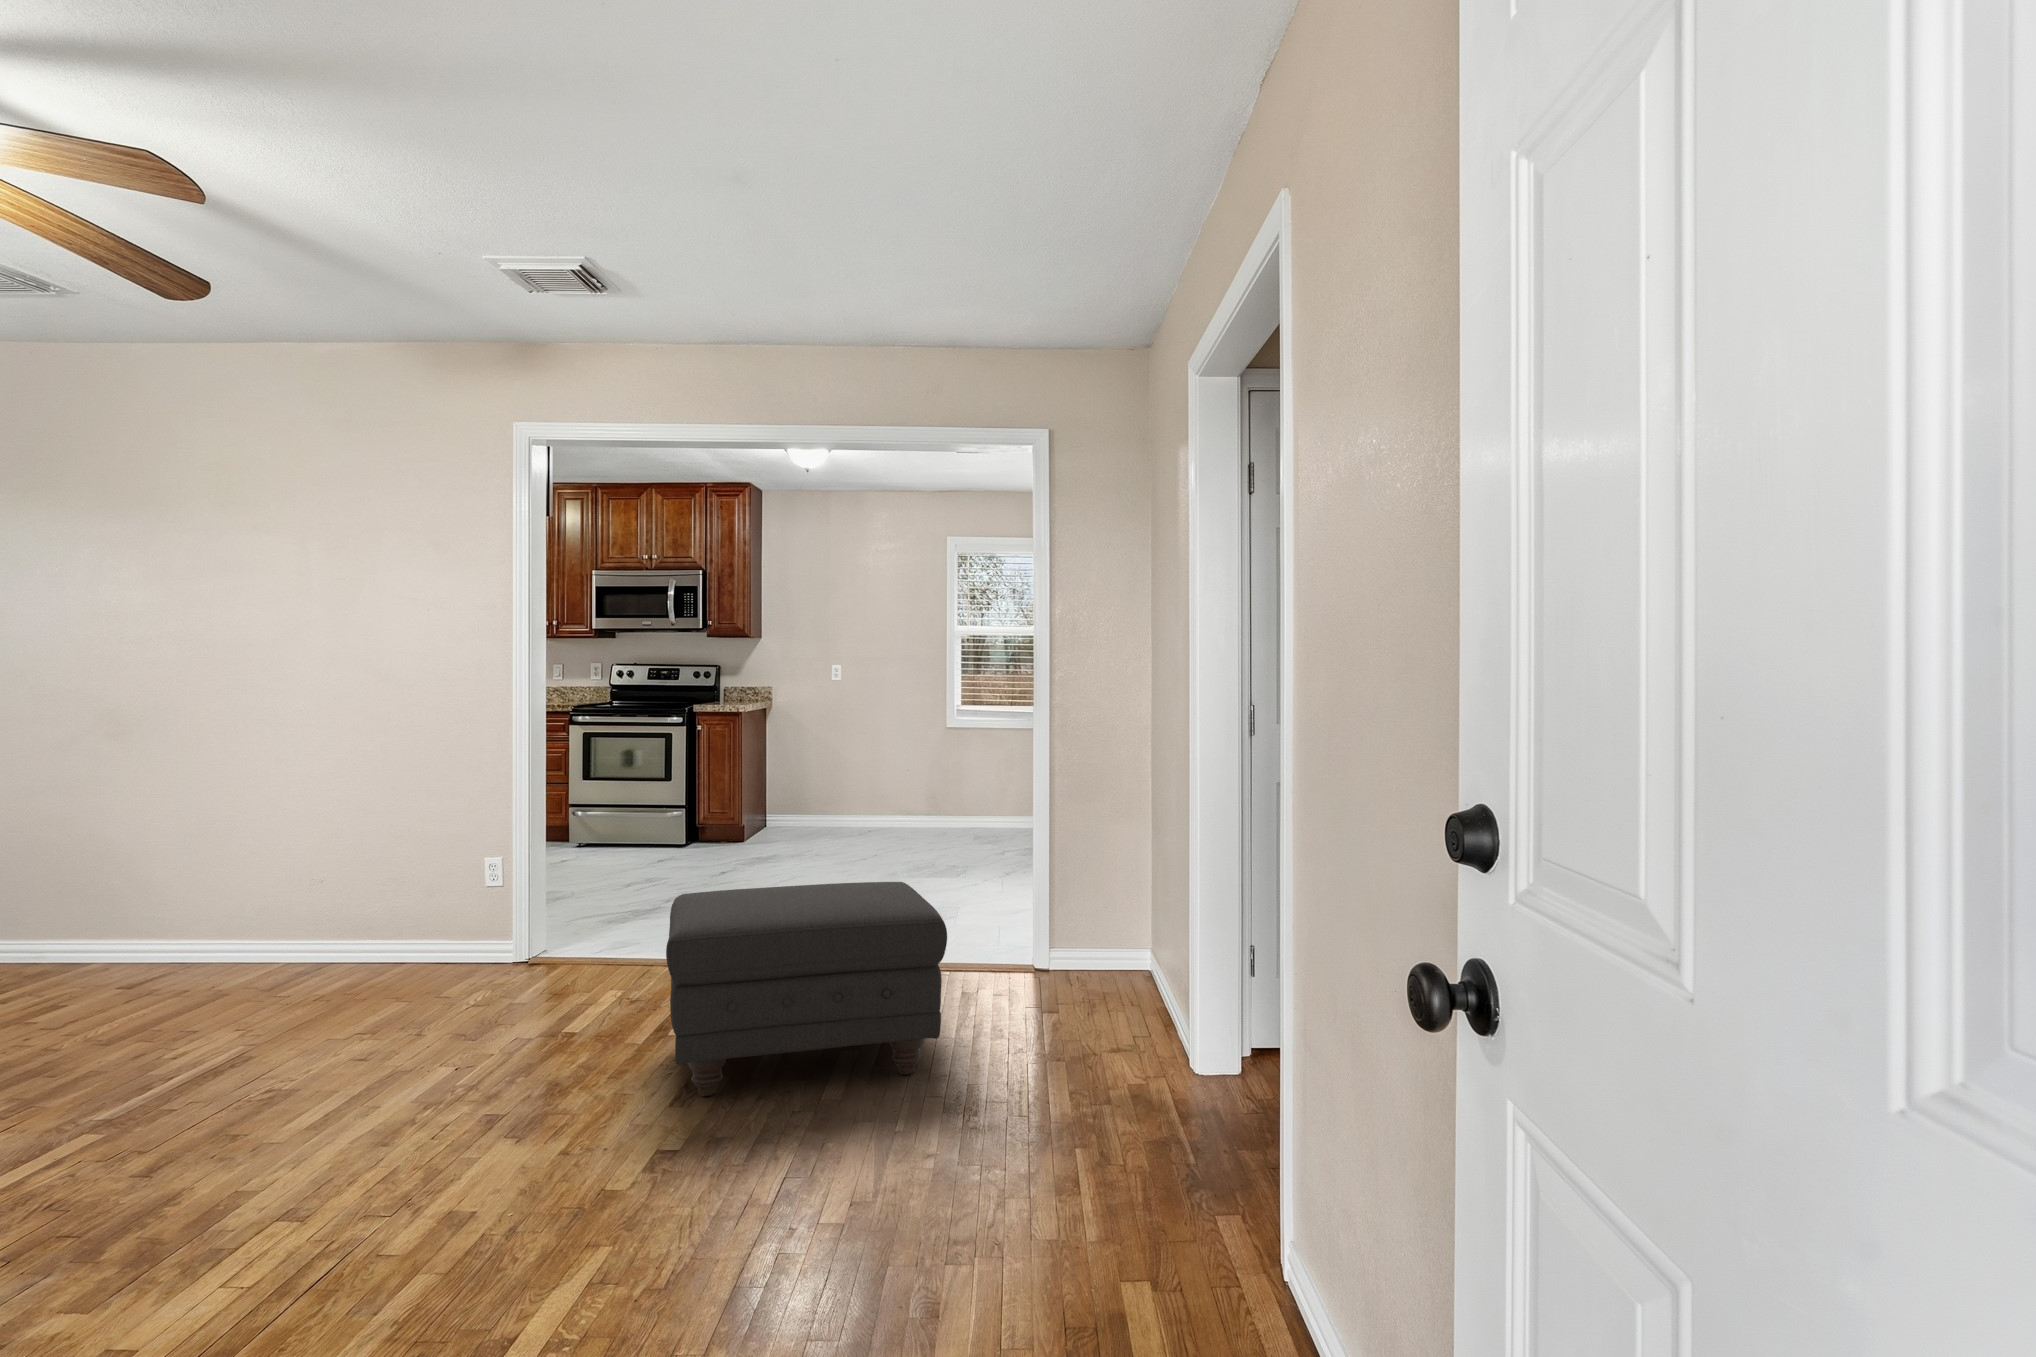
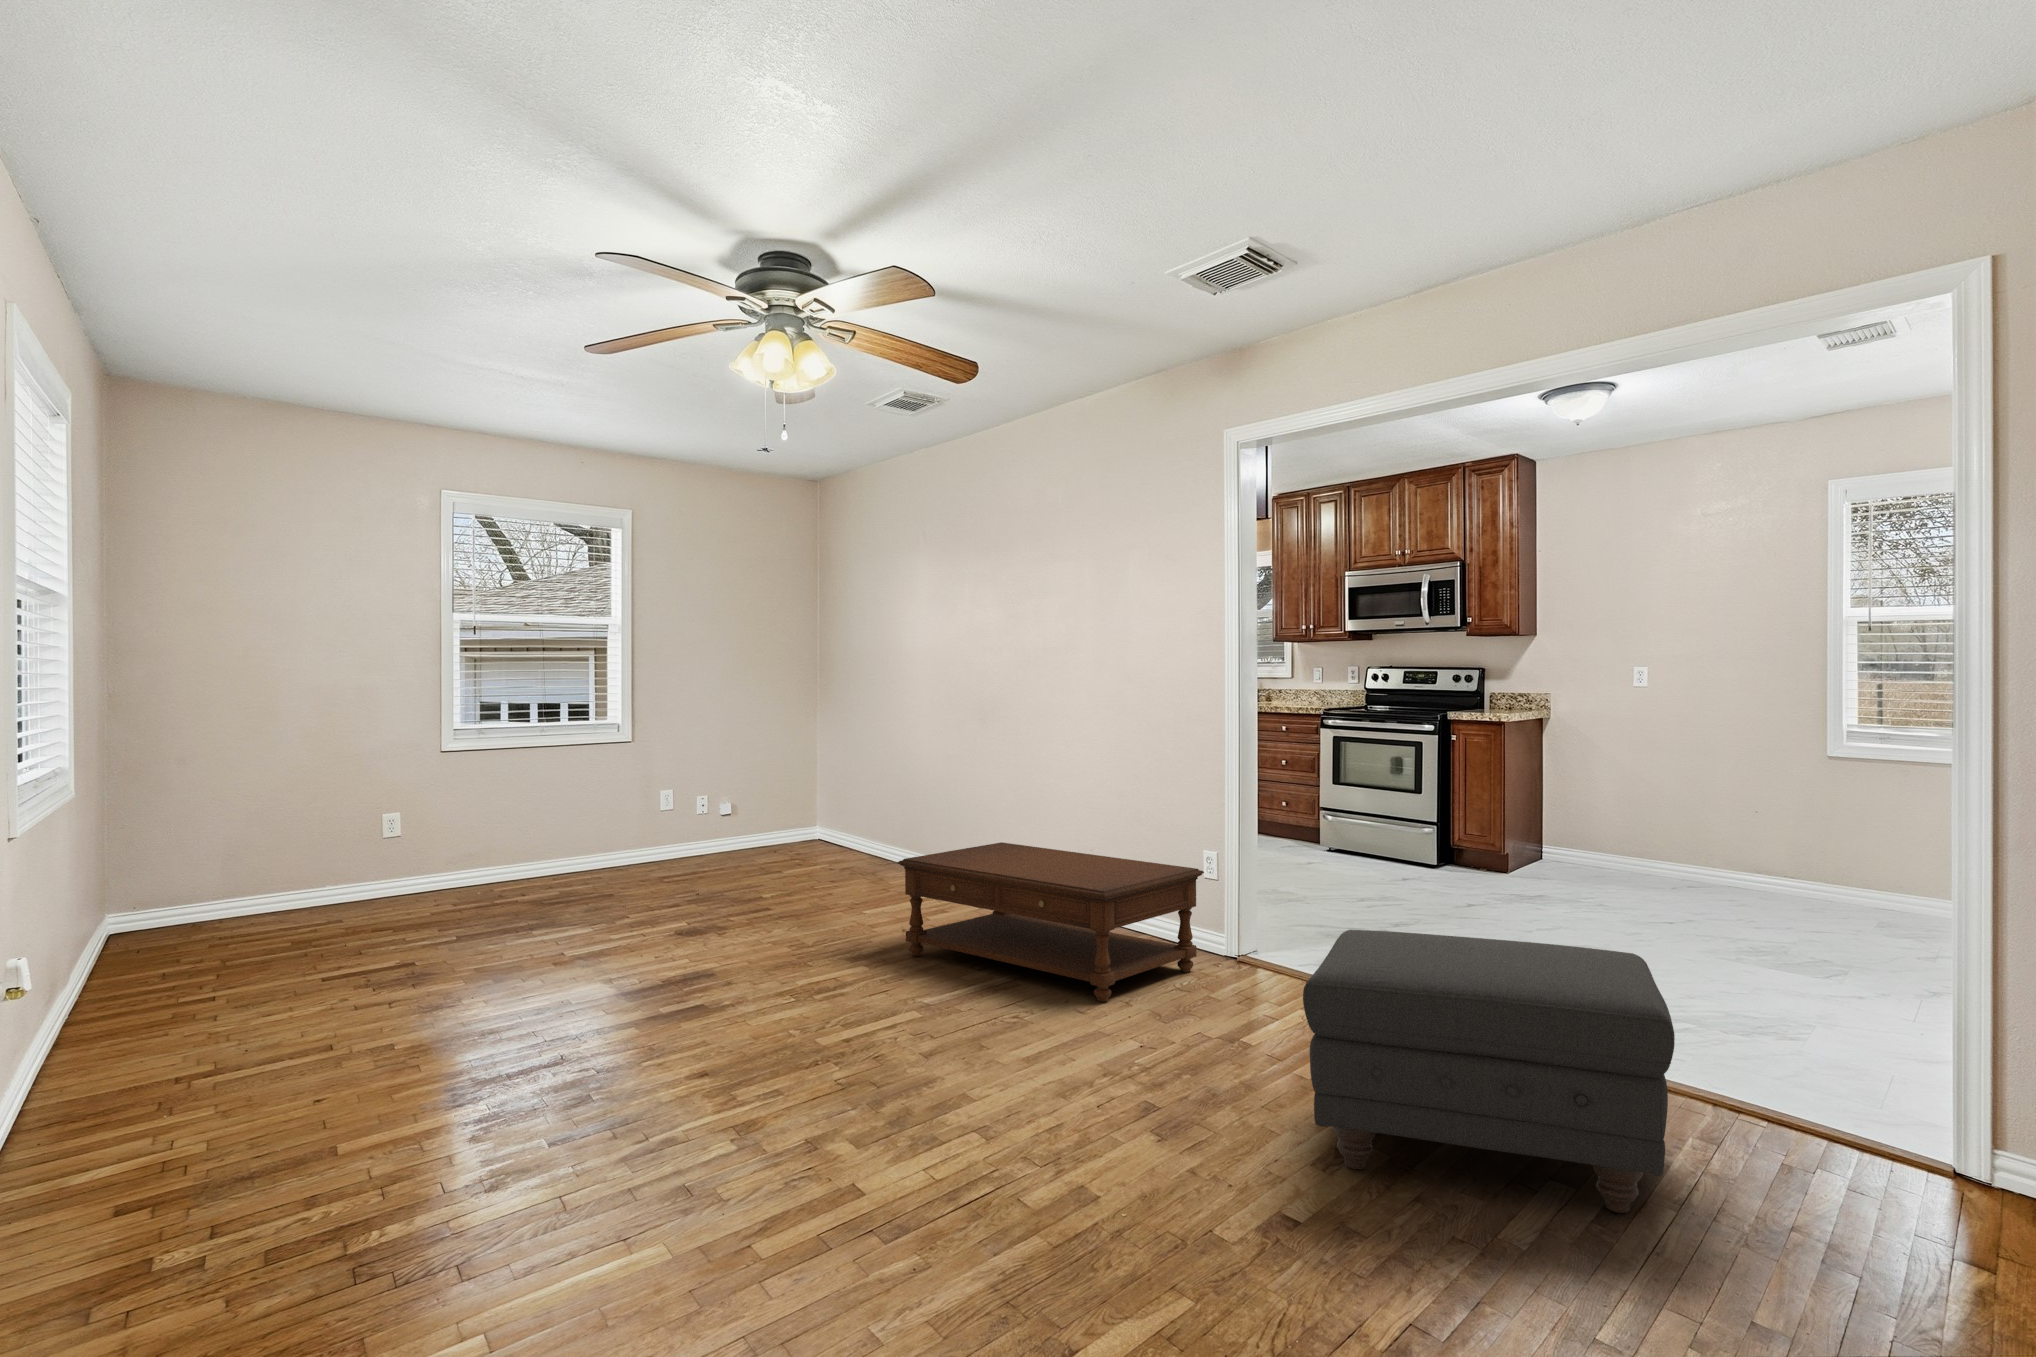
coffee table: none [81,863,494,1014] -> present [898,842,1204,1002]

